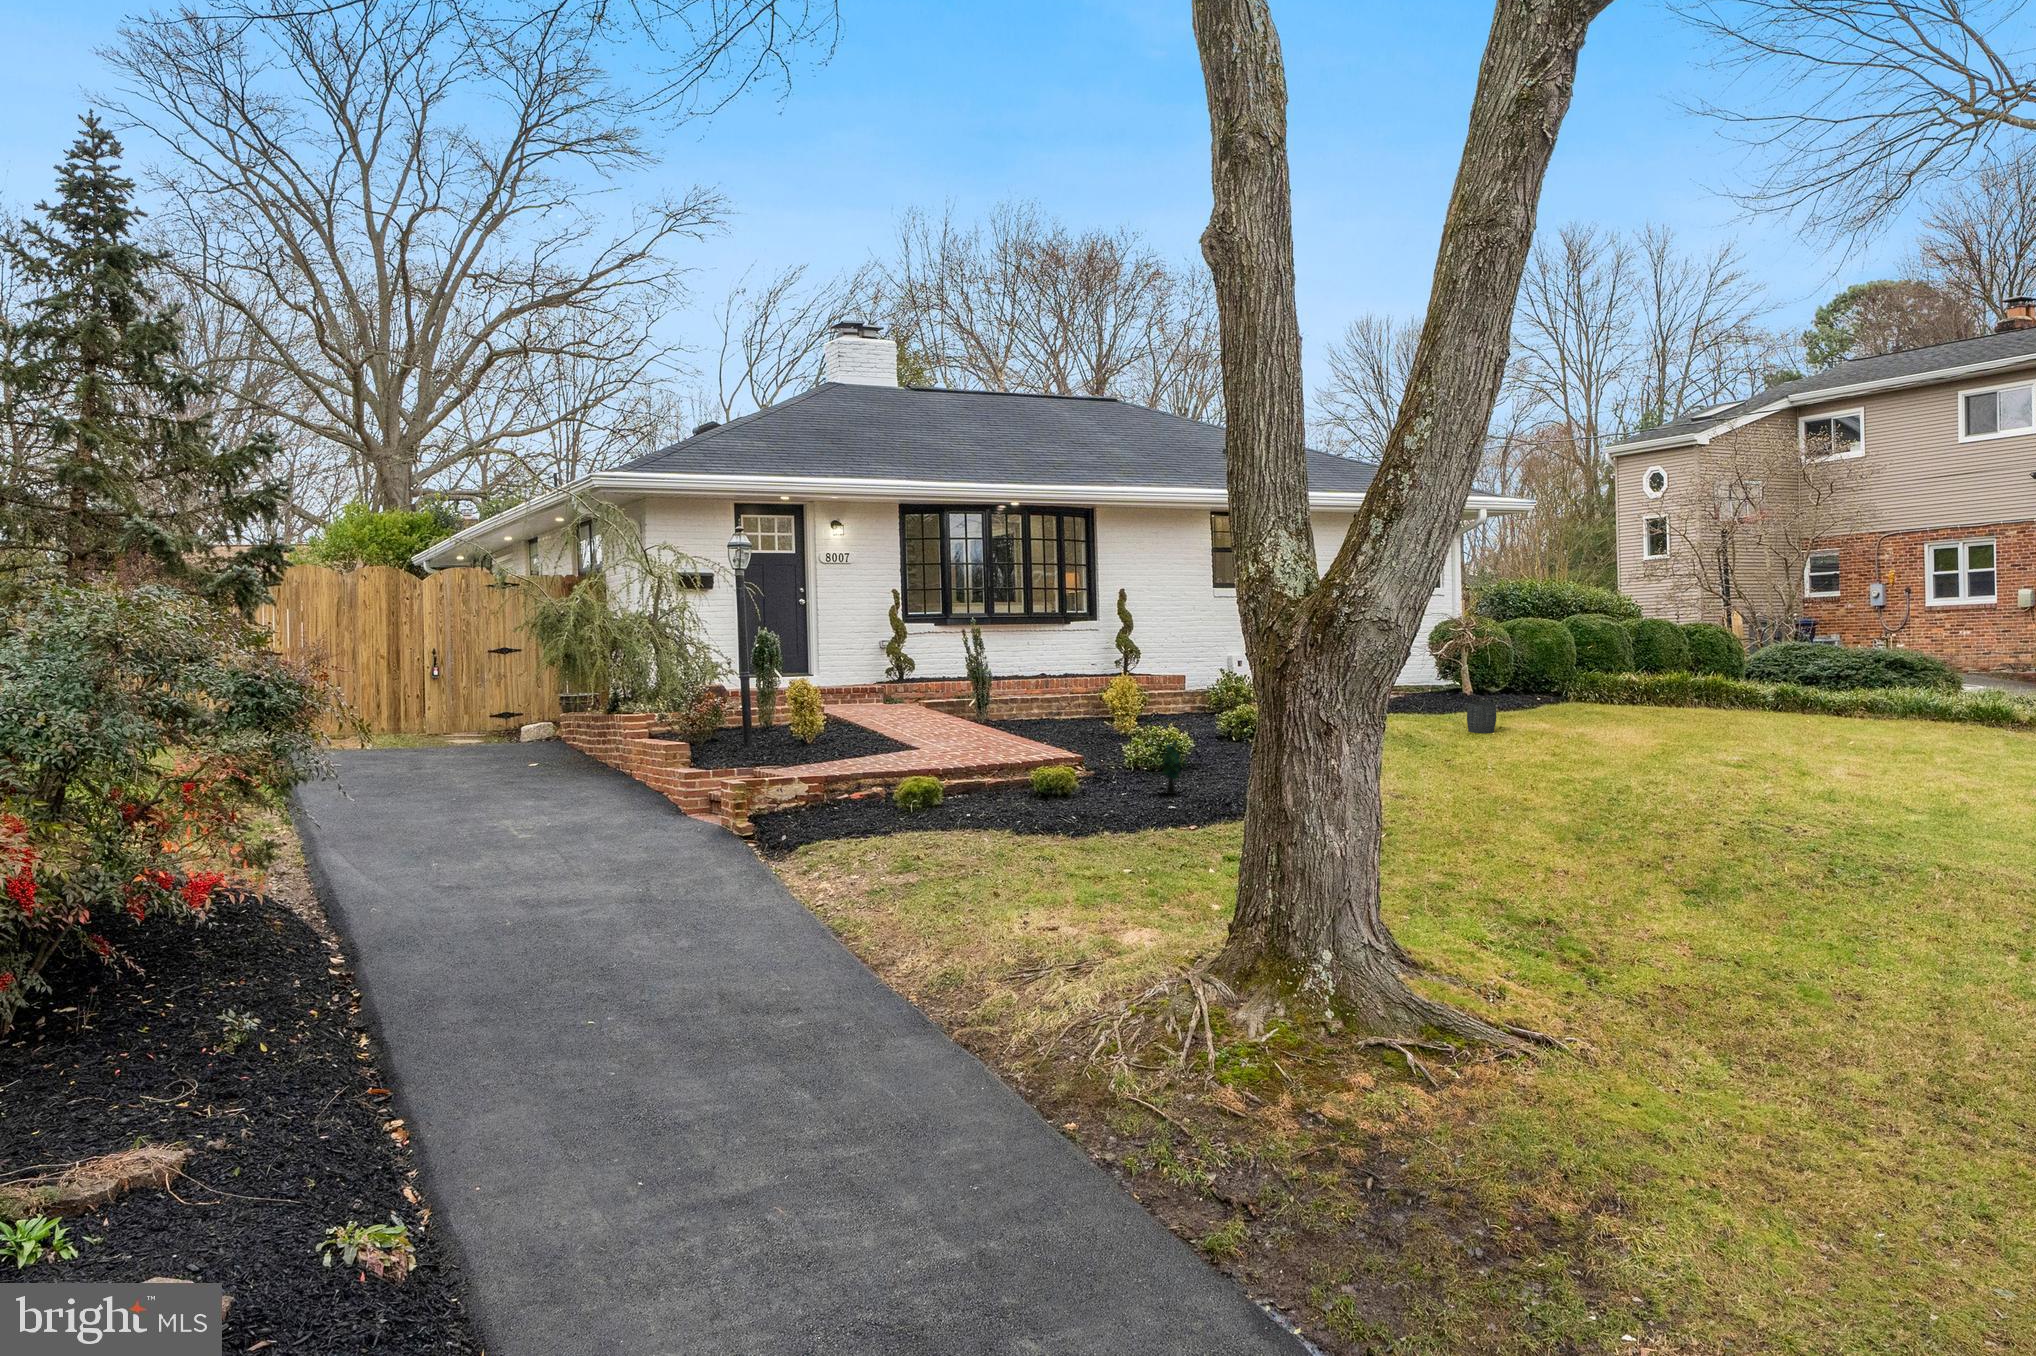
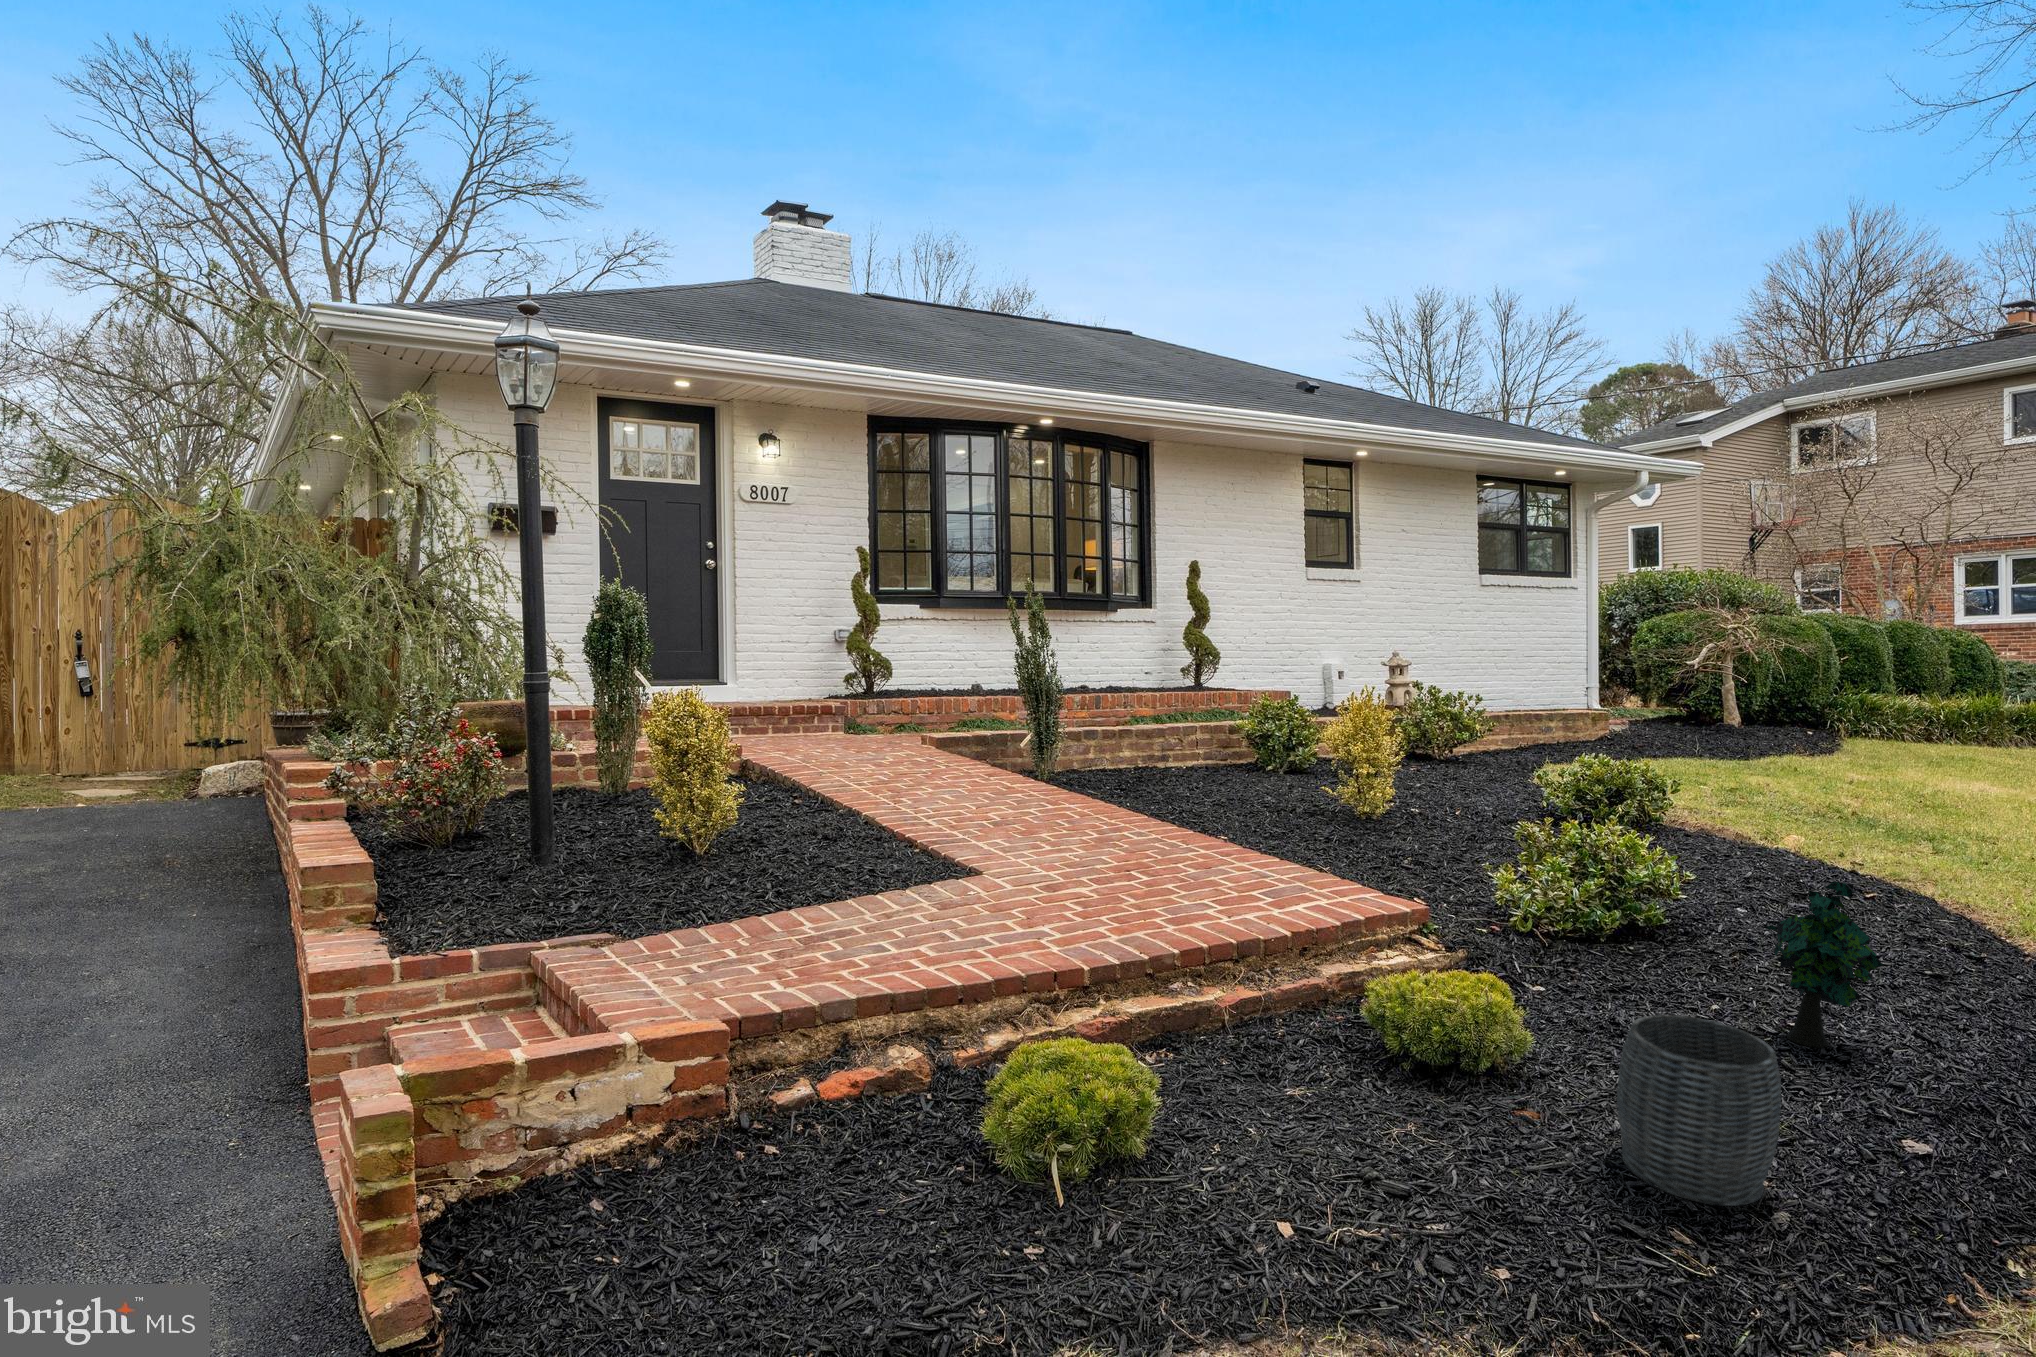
woven basket: present [1467,702,1496,733] -> present [1617,1015,1781,1206]

